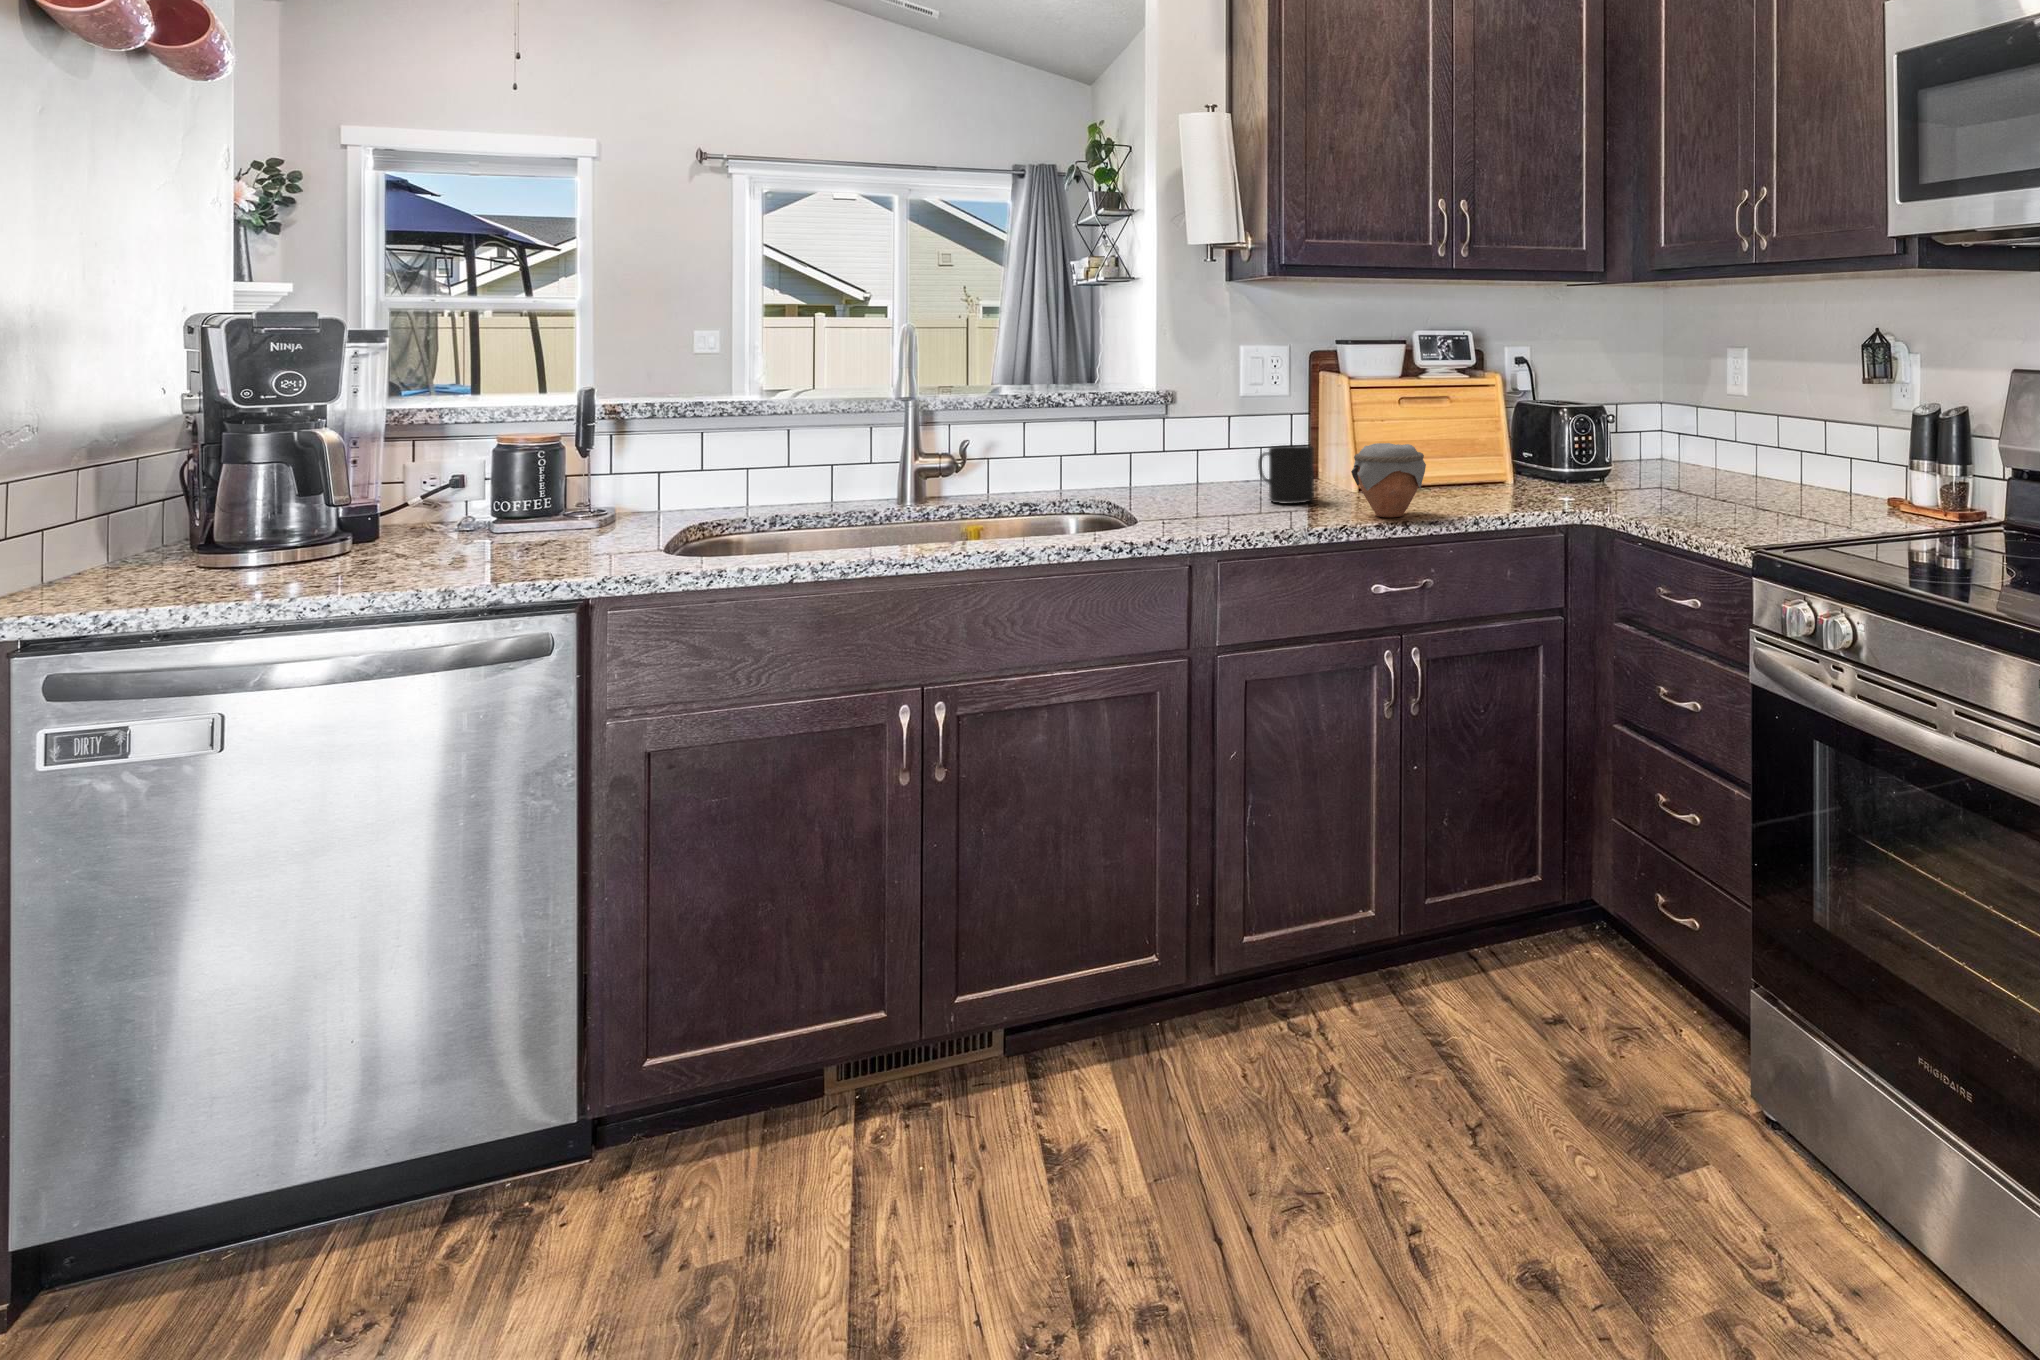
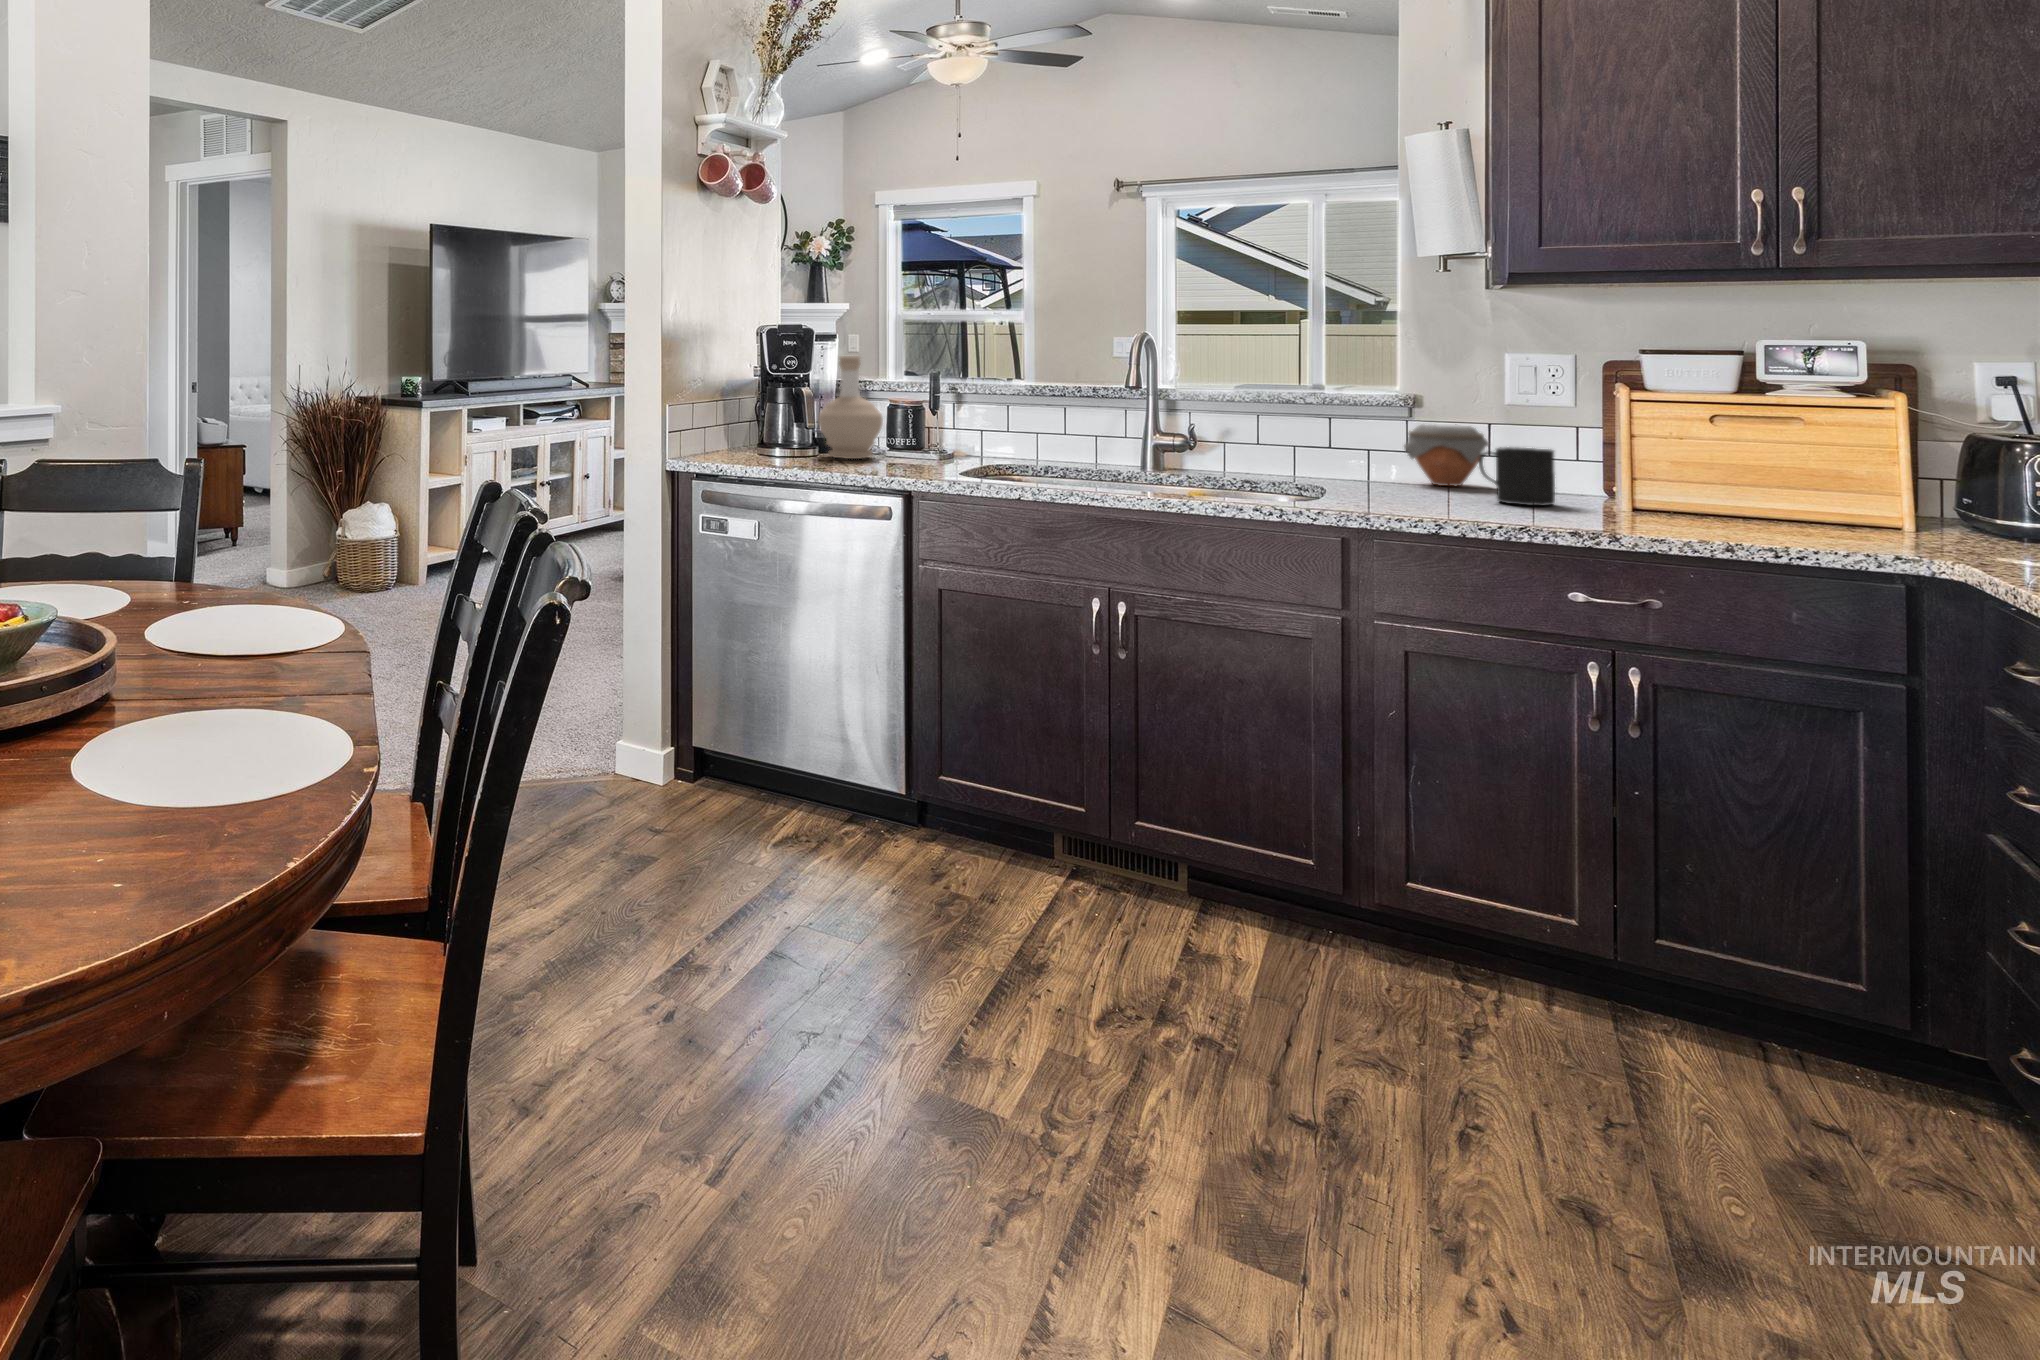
bottle: none [349,368,490,551] -> present [818,356,883,459]
jar: present [1351,443,1426,517] -> present [1404,424,1489,486]

